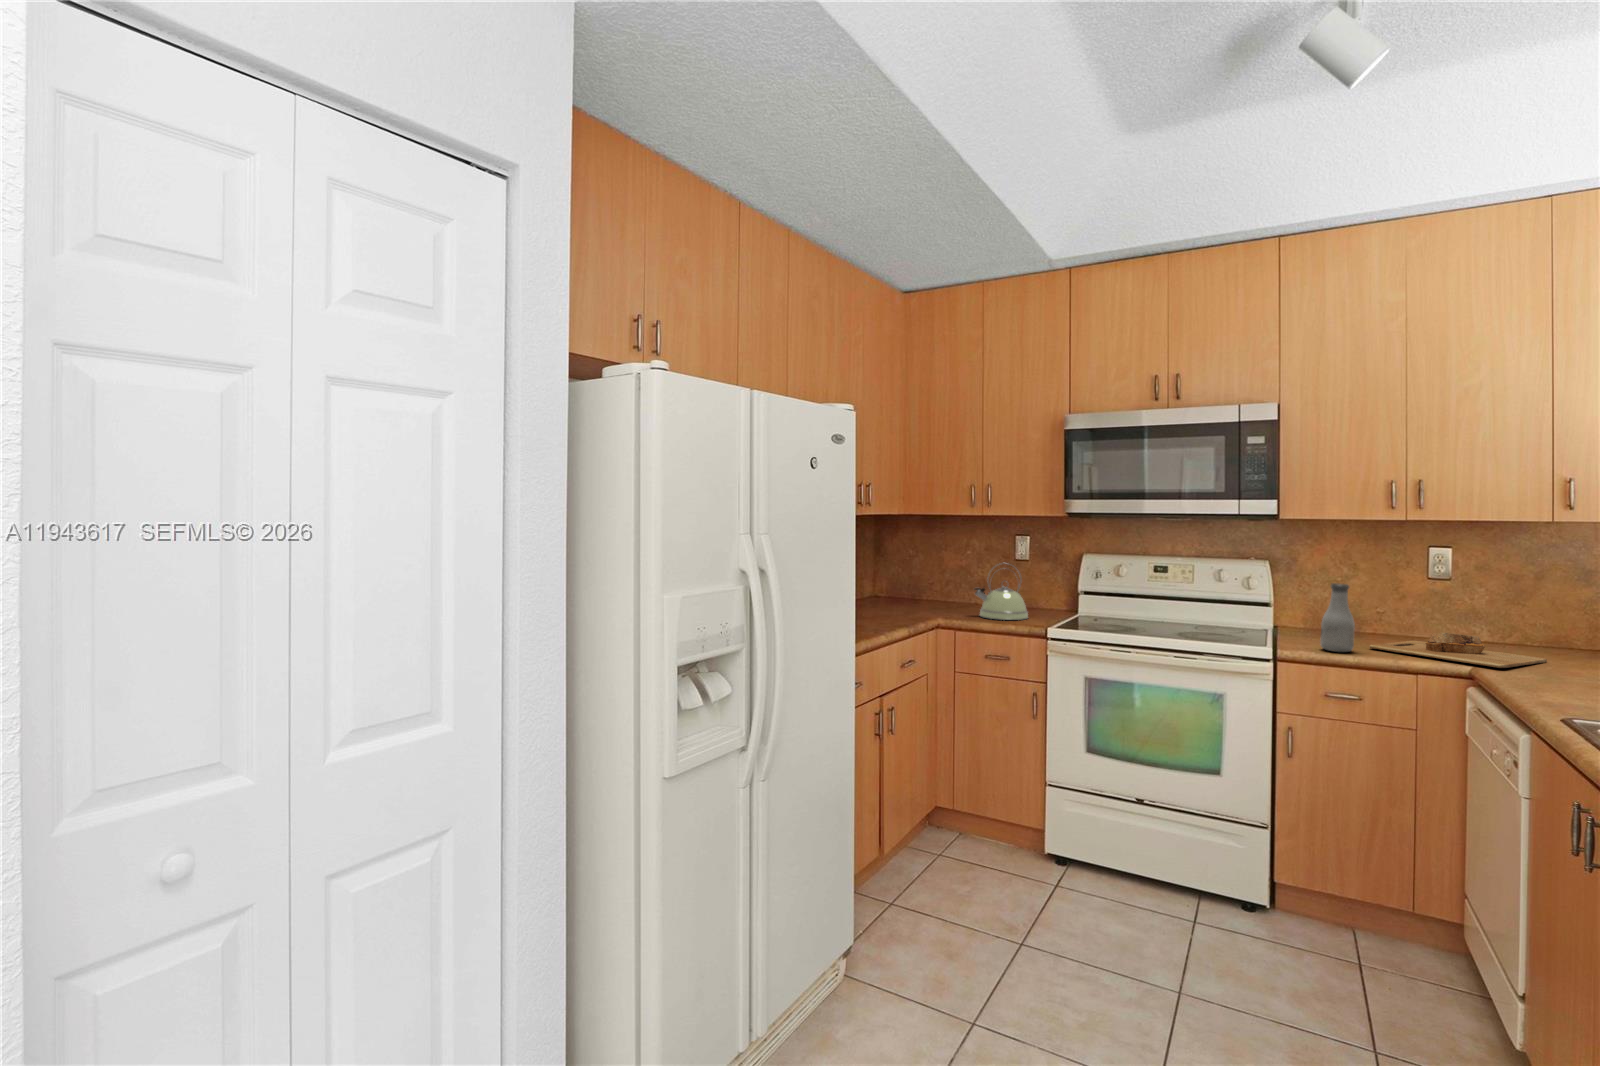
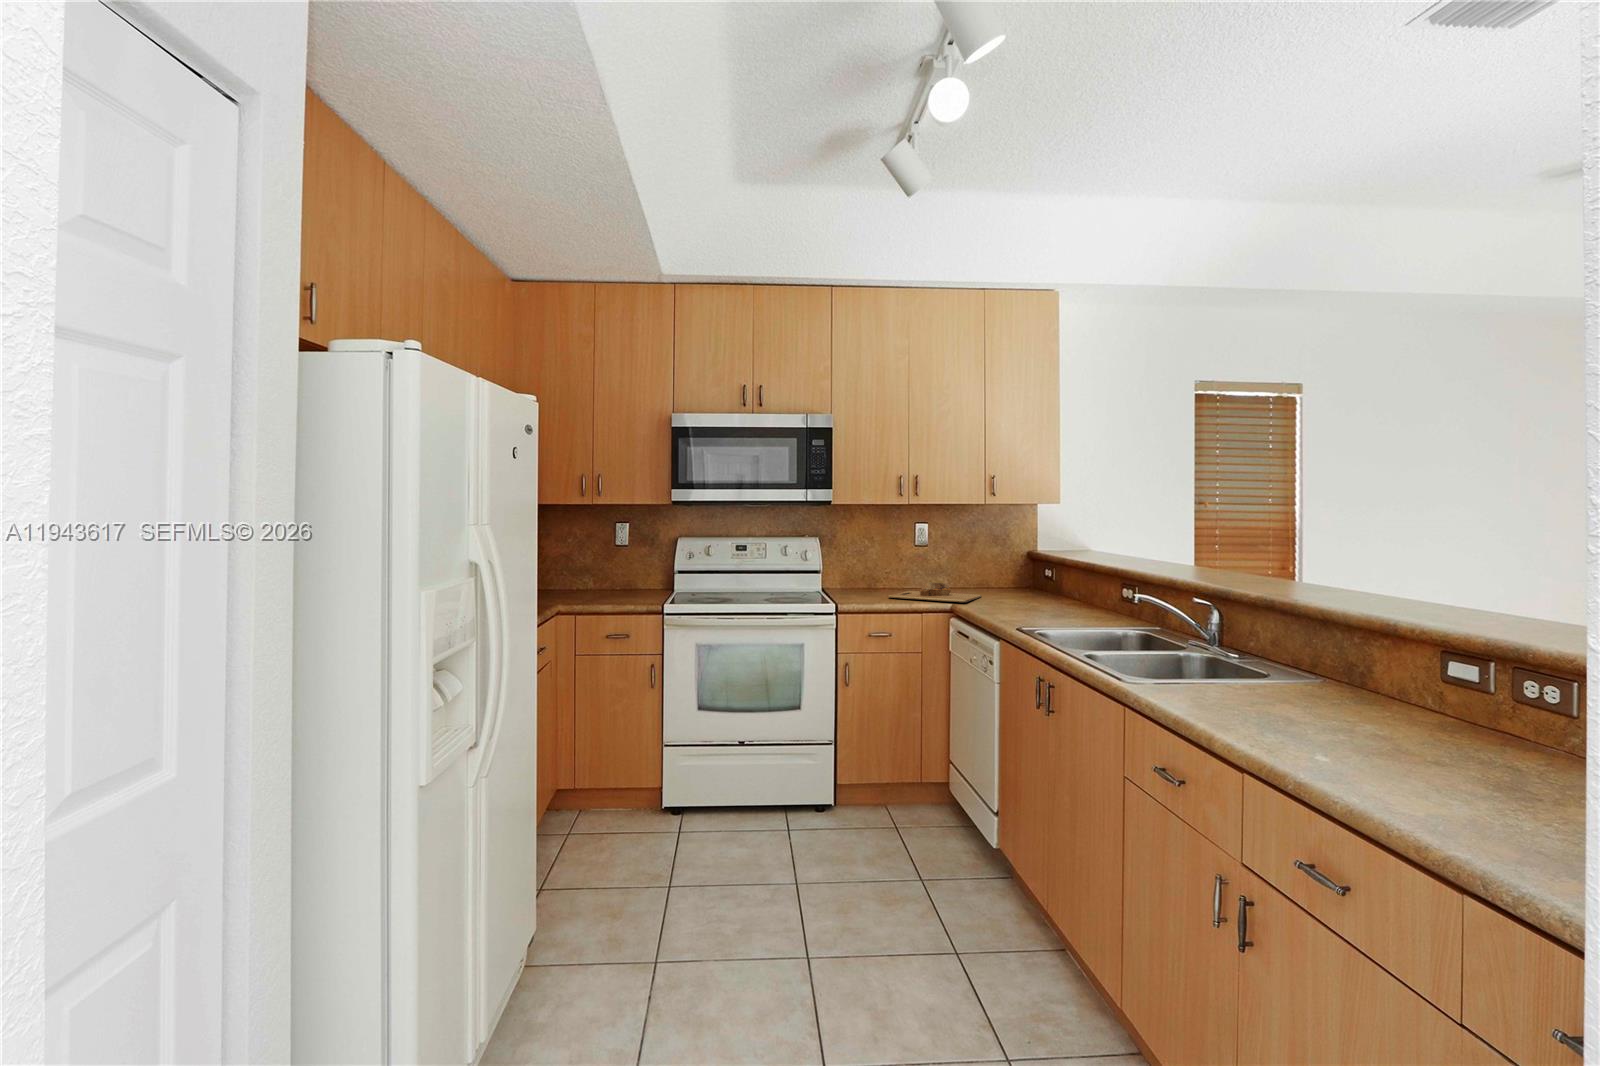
kettle: present [975,565,1028,620] -> none [584,548,636,601]
bottle: present [1320,583,1355,652] -> none [861,551,882,602]

